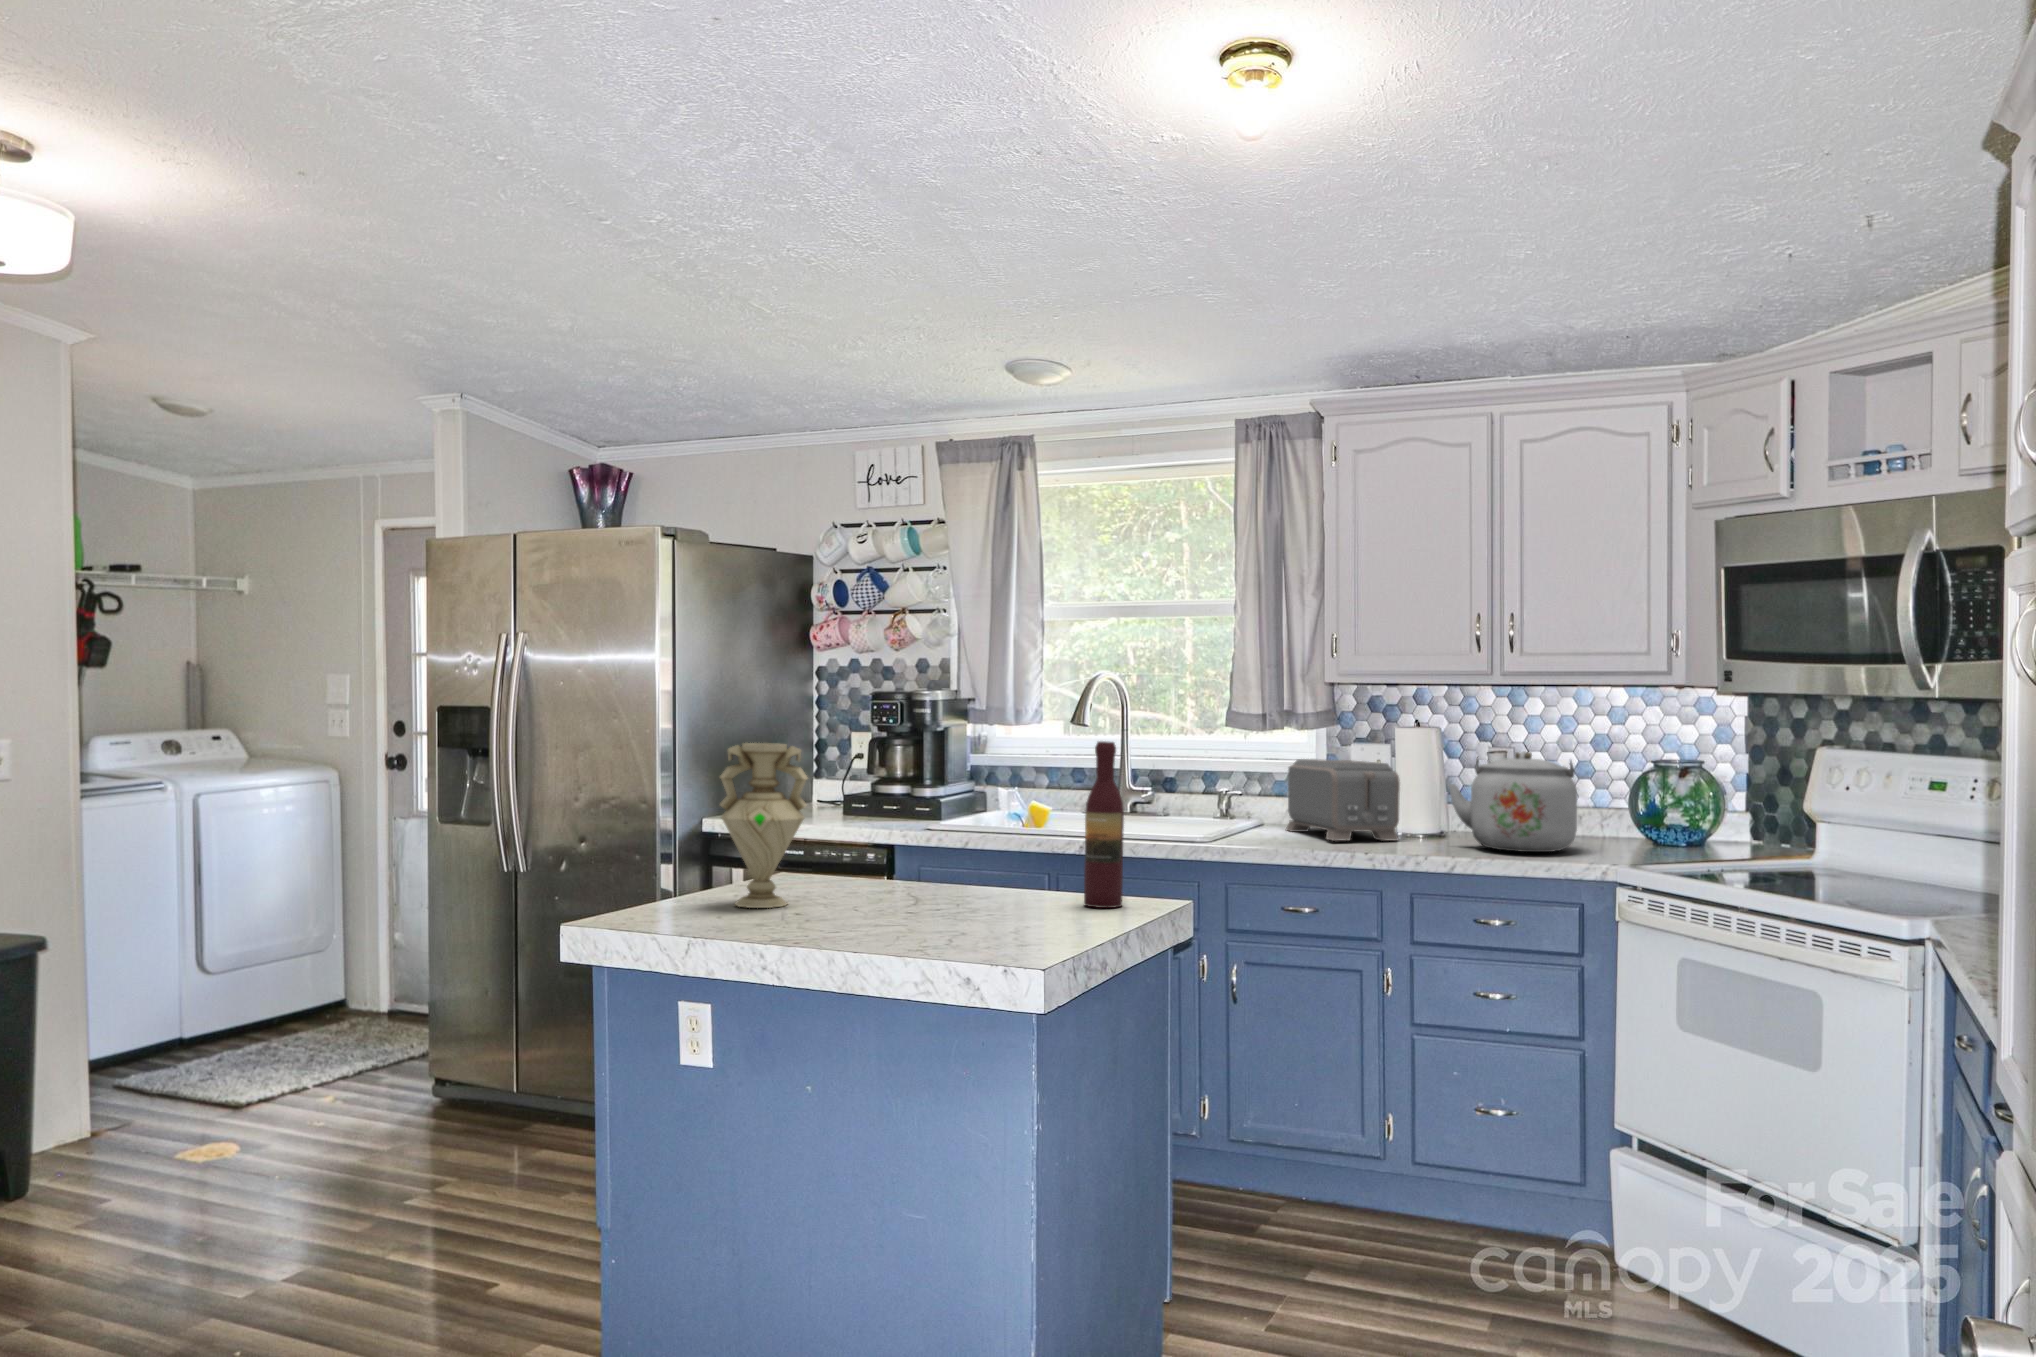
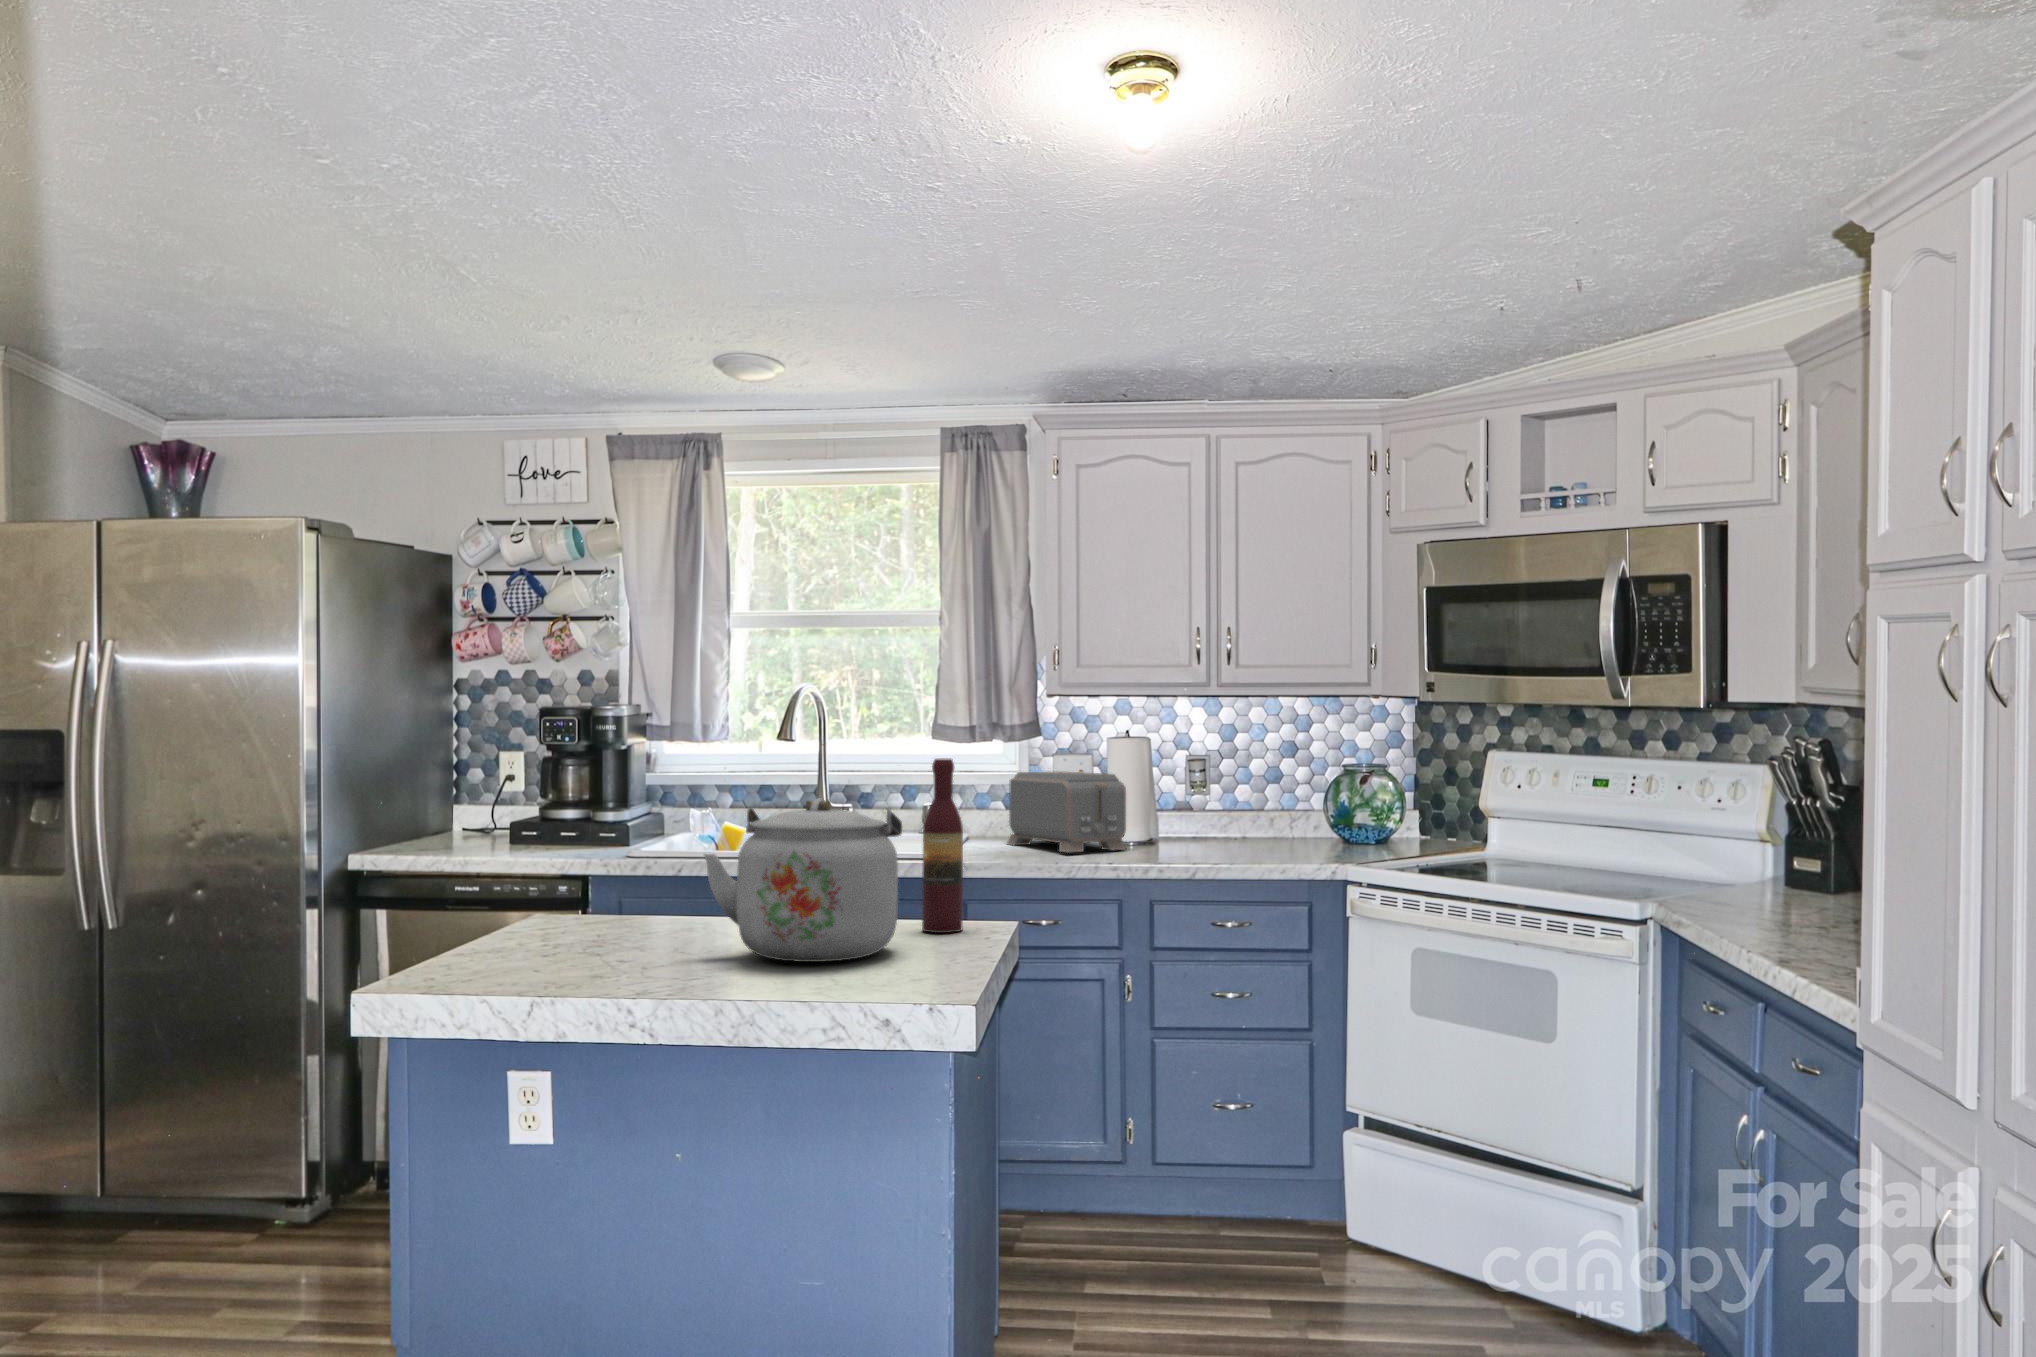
vase: present [720,743,808,908] -> none [509,769,614,958]
kettle: present [1449,751,1577,852] -> present [704,798,902,962]

